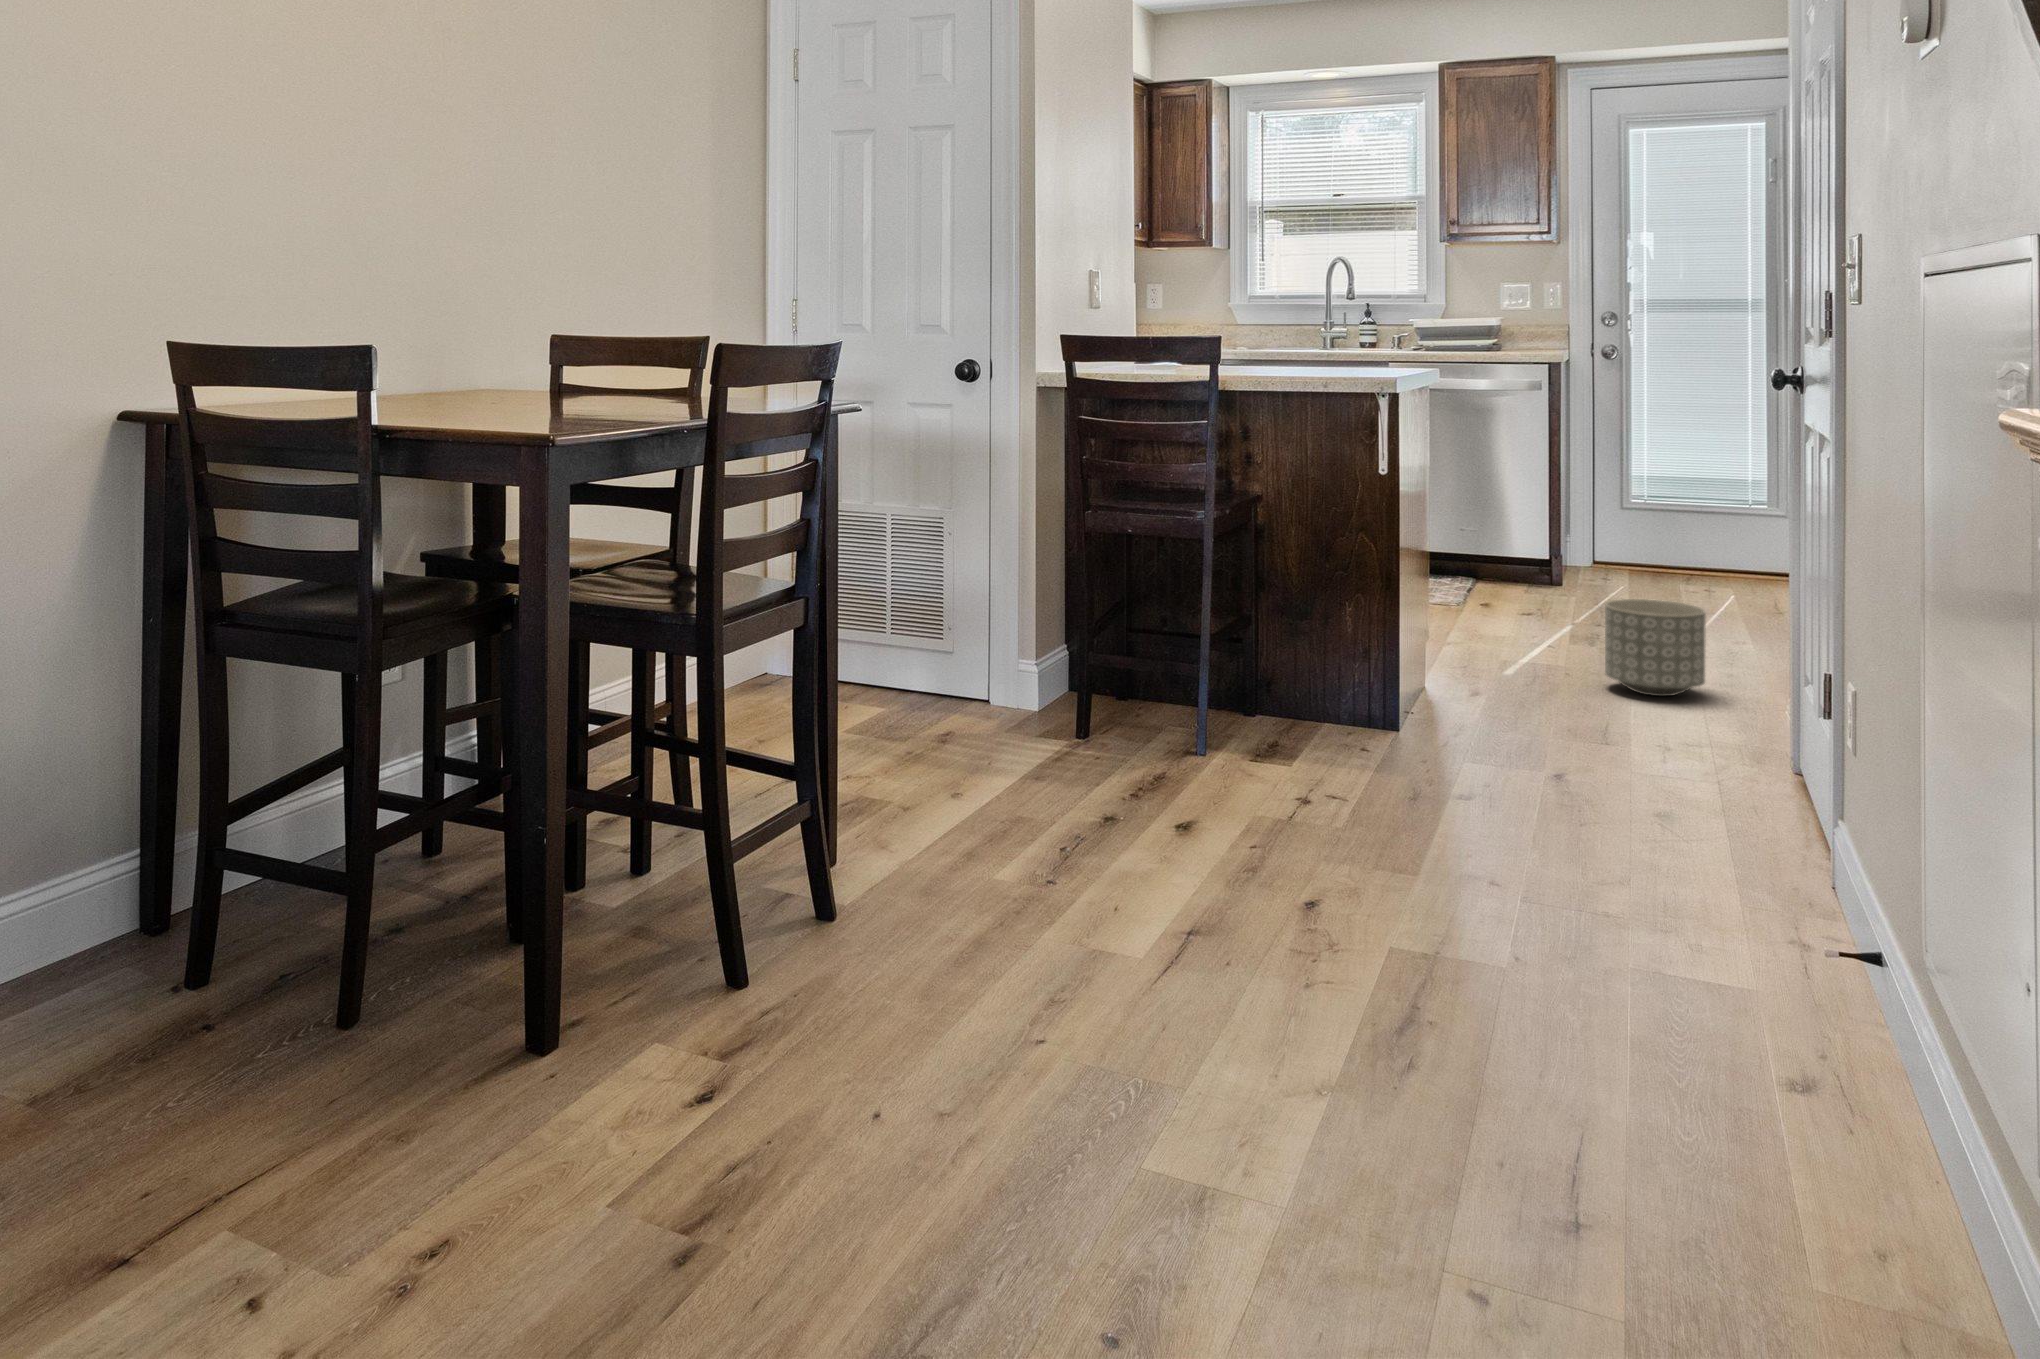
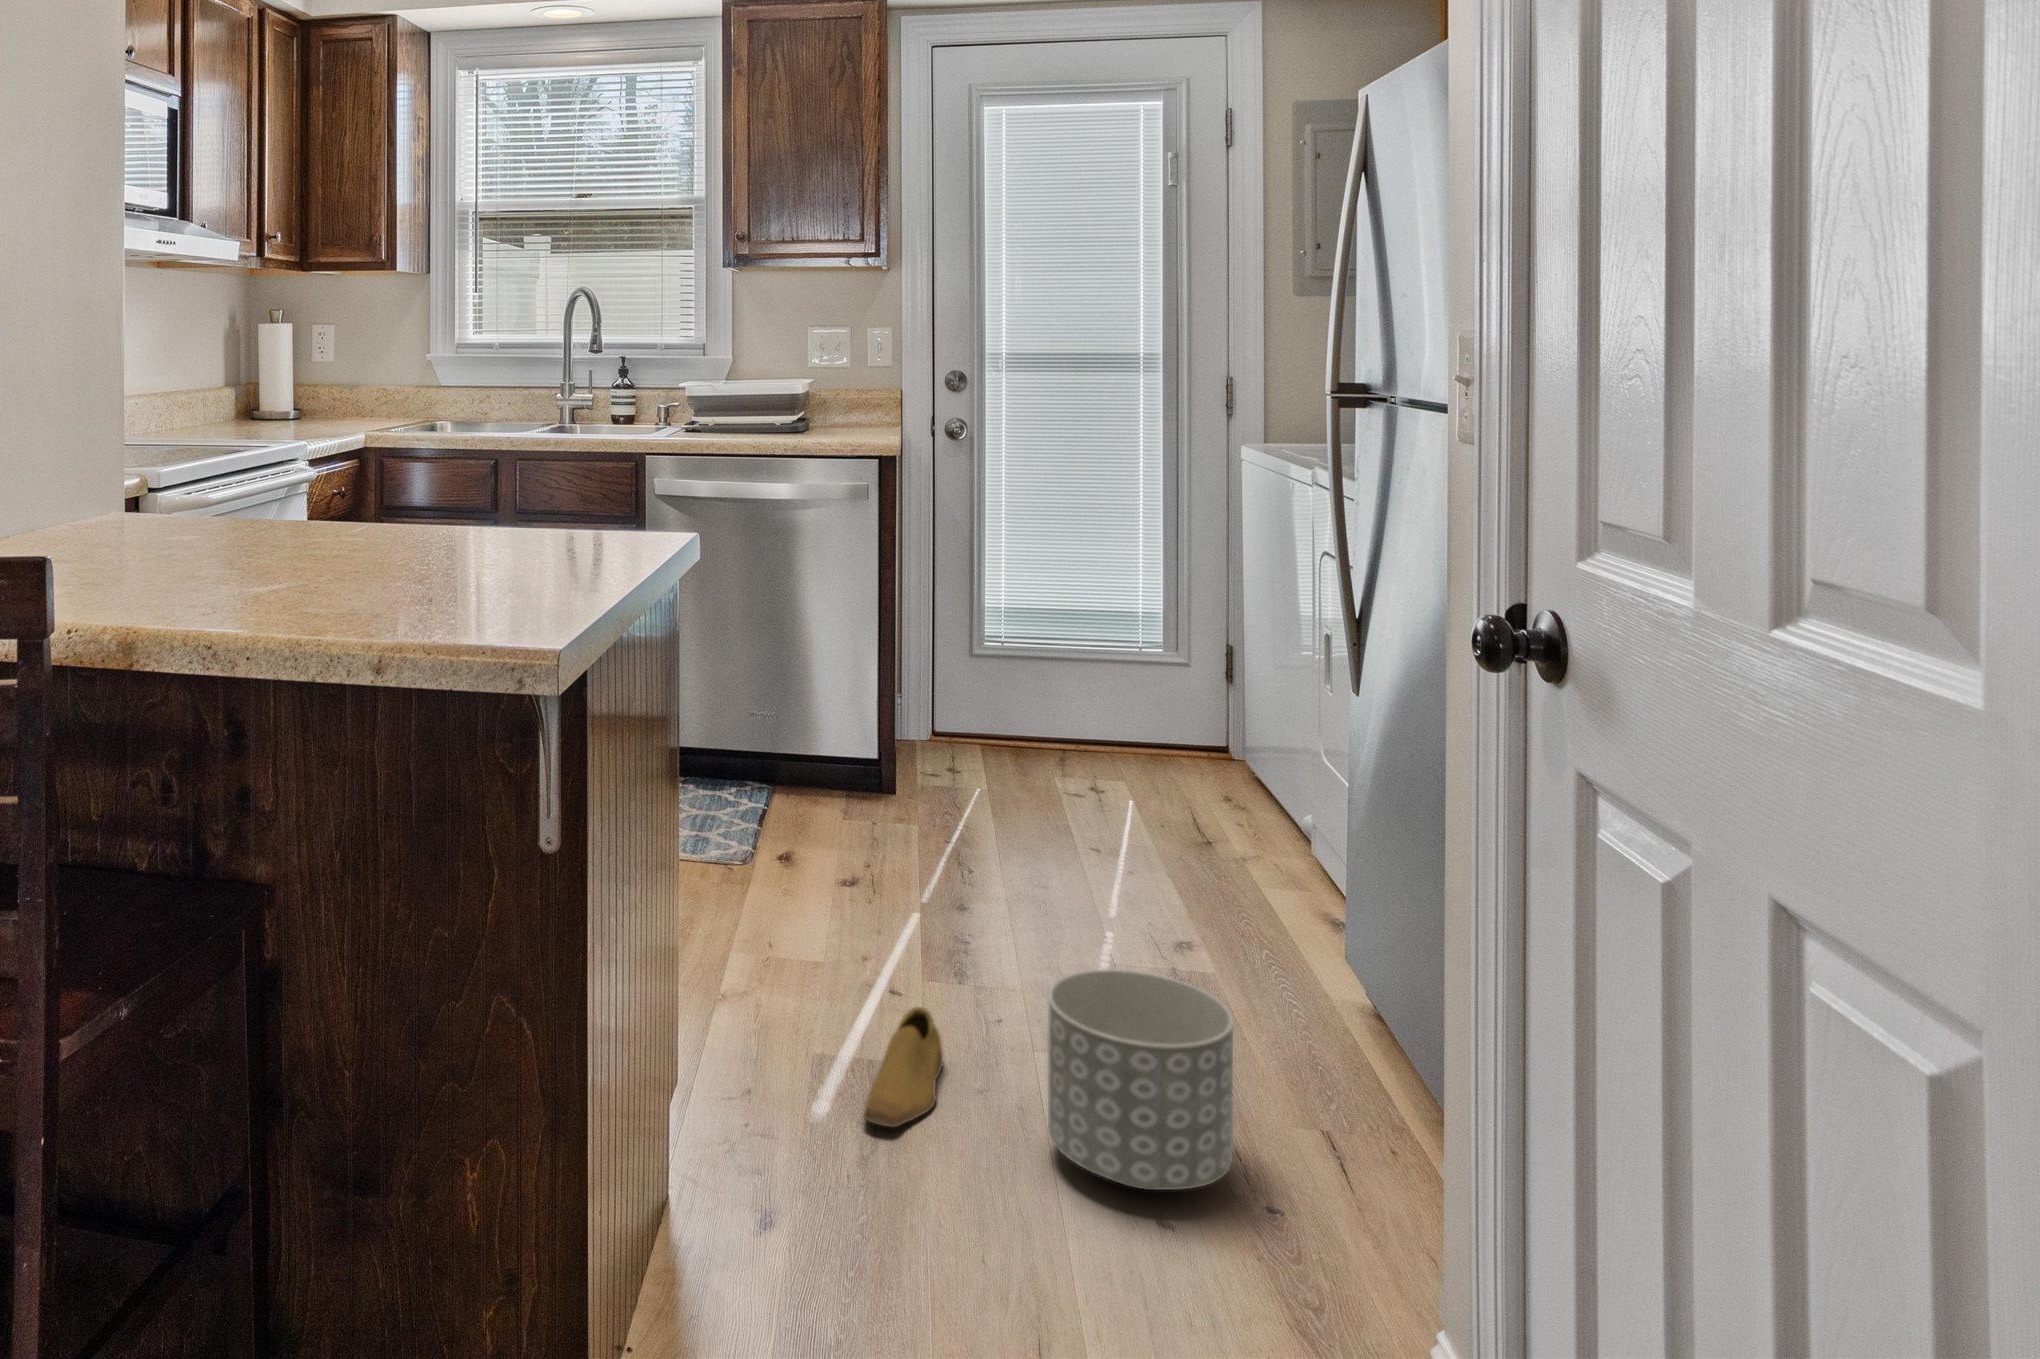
shoe: none [1505,633,1555,674] -> present [863,1007,943,1127]

